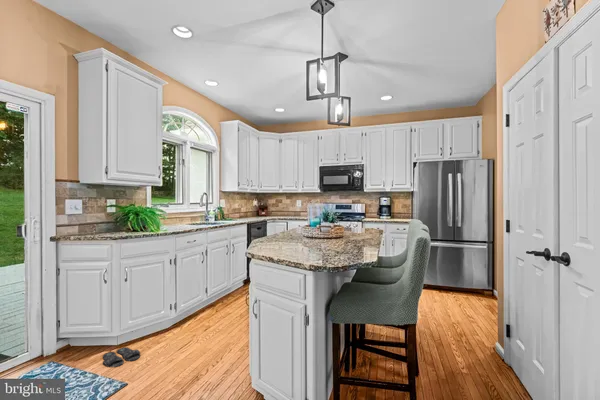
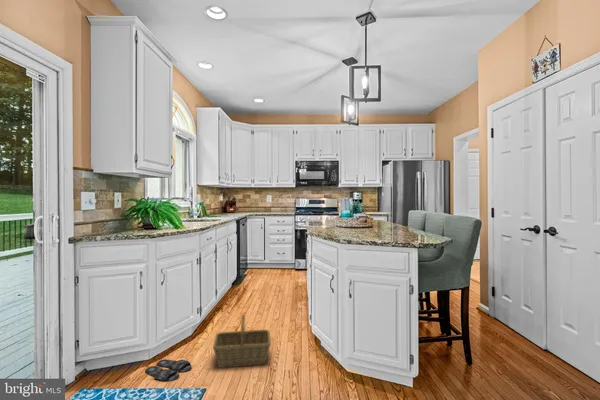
basket: none [154,315,216,365] -> present [213,315,271,368]

